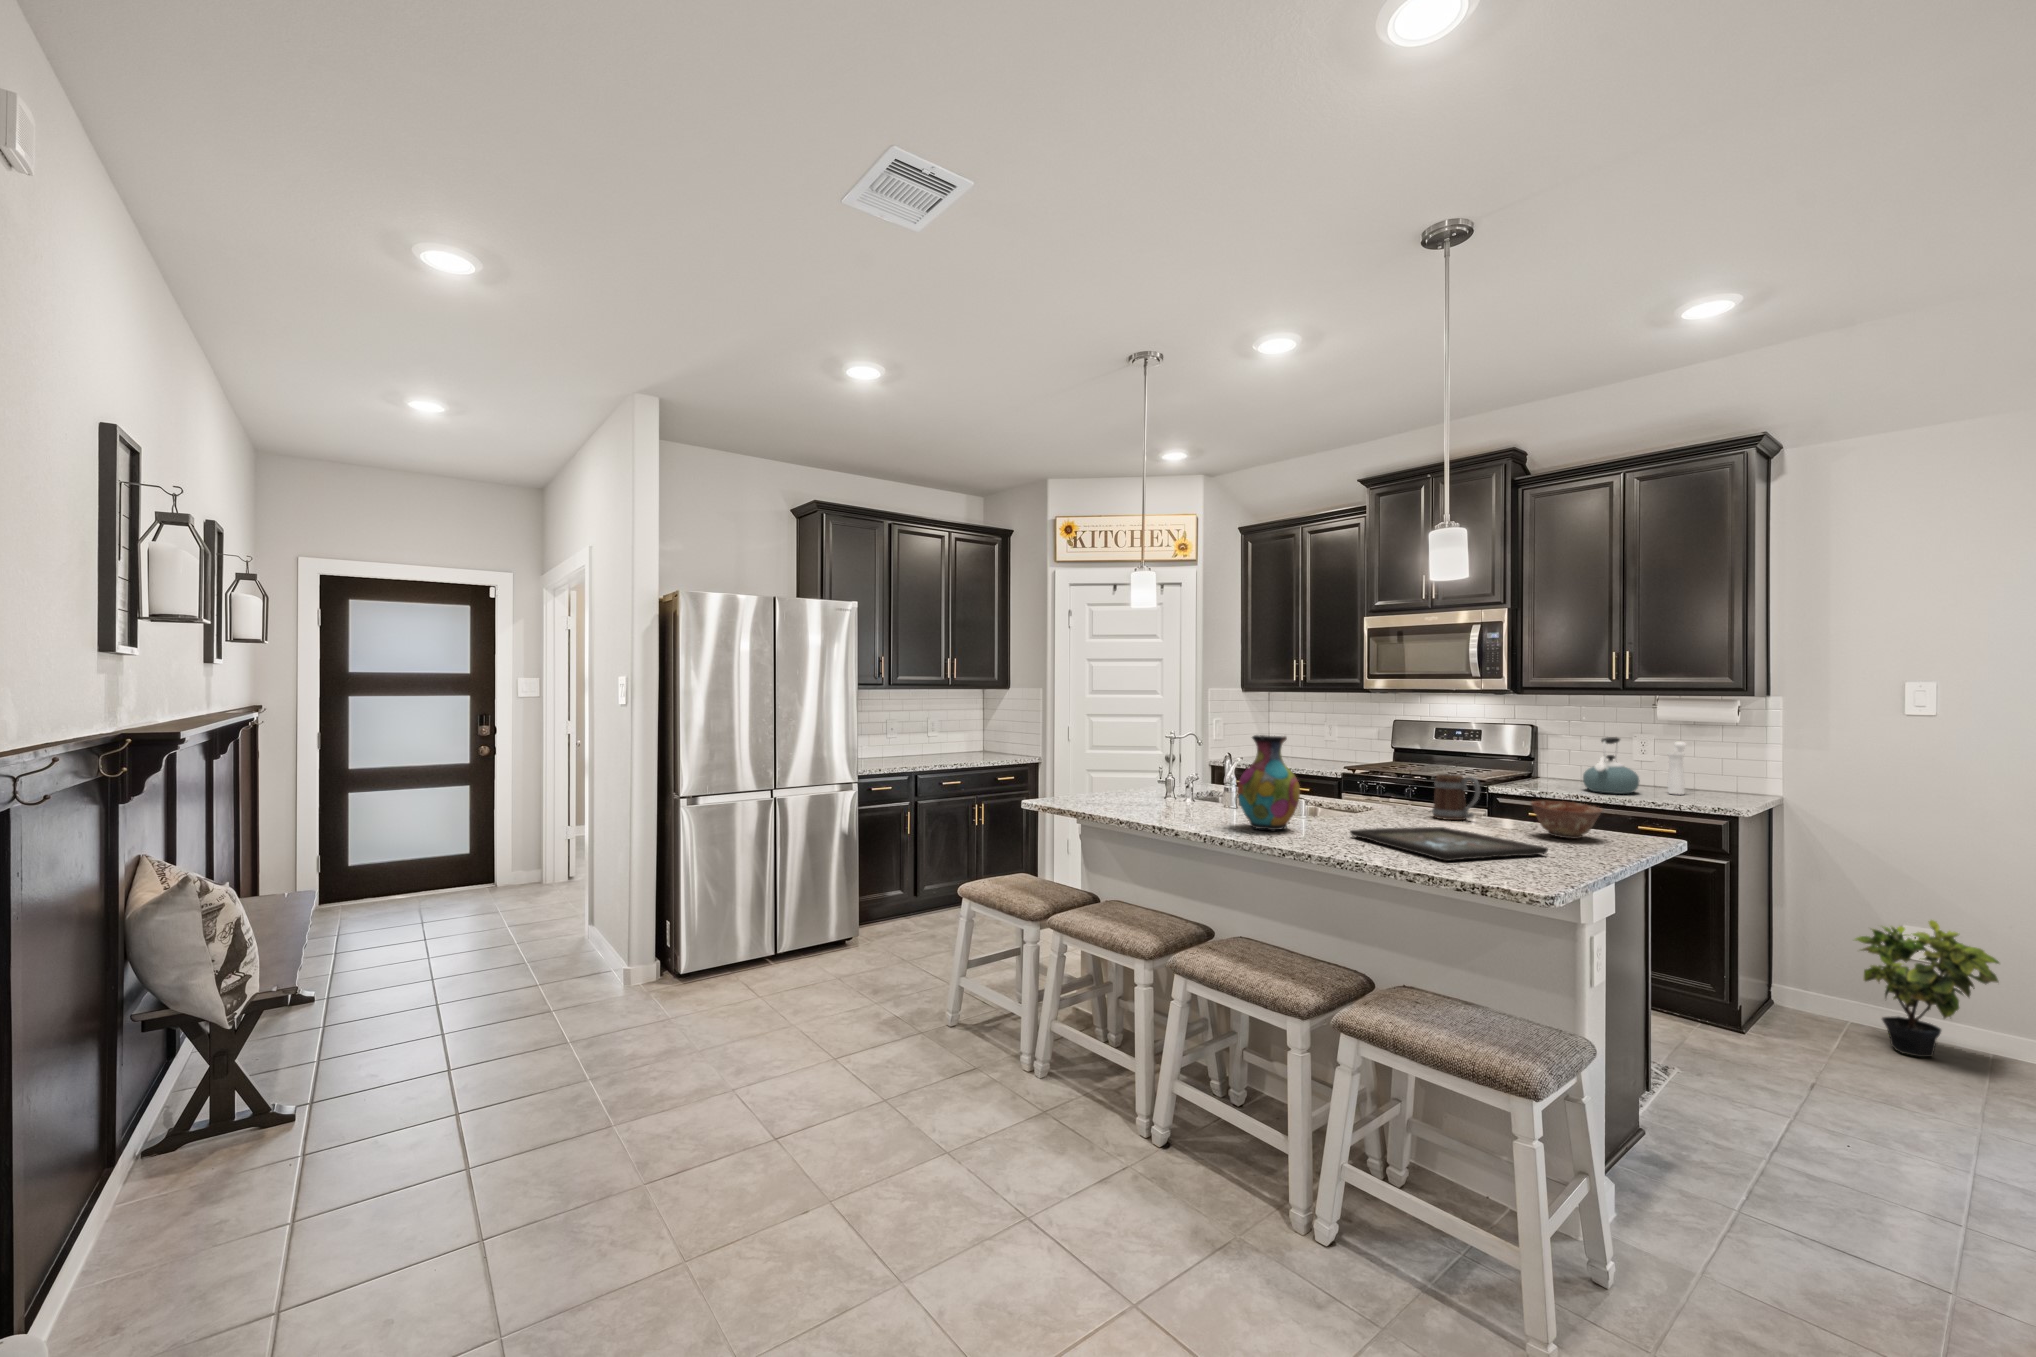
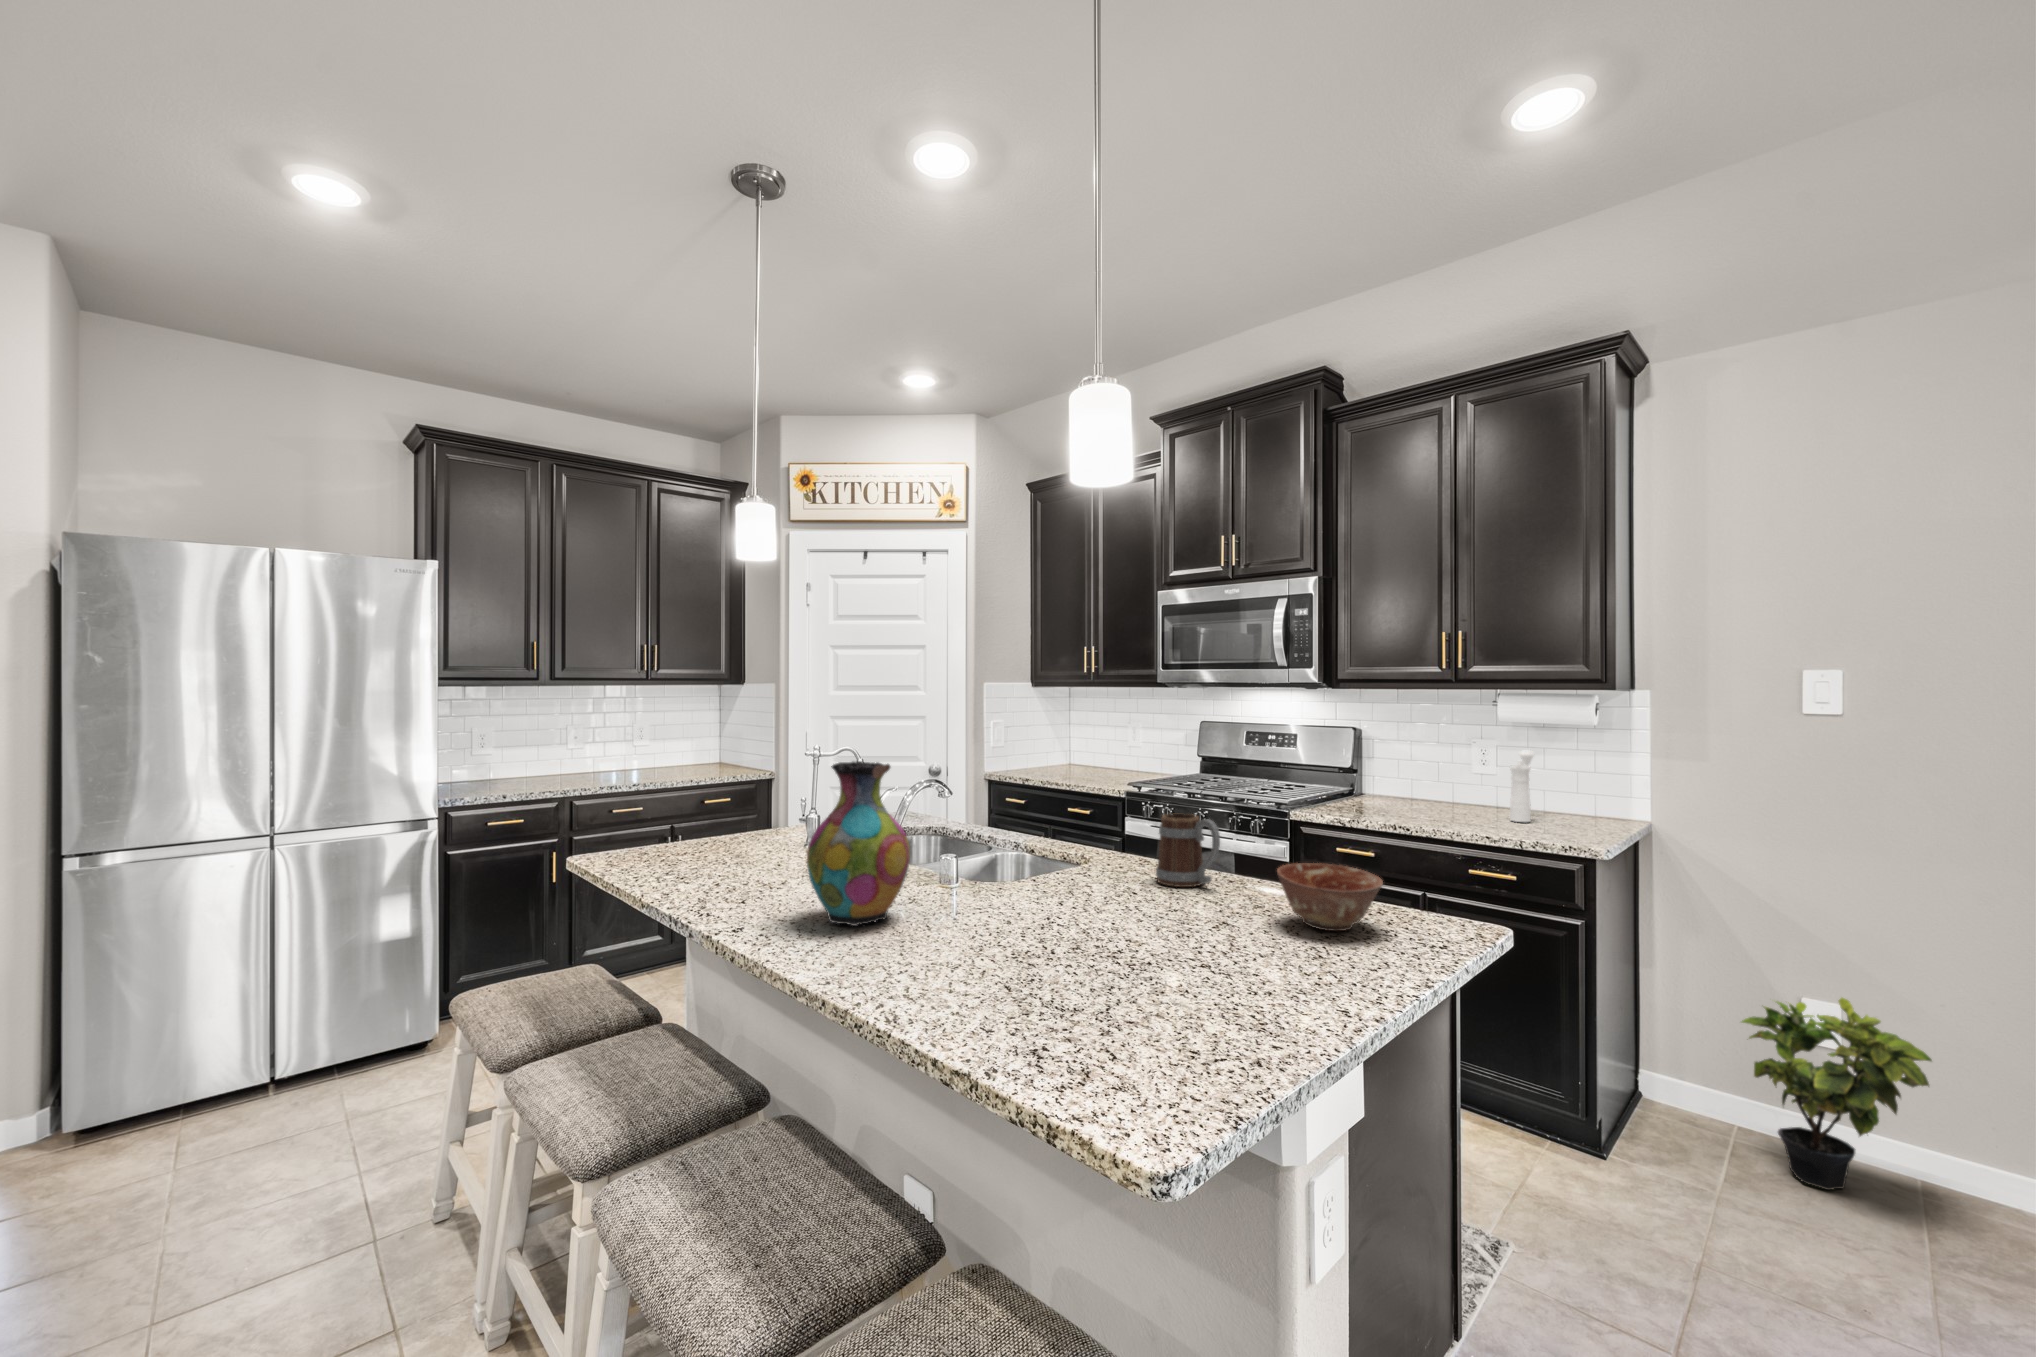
kettle: present [1583,737,1639,794] -> none [1405,746,1475,822]
tray: present [1350,827,1548,861] -> none [971,911,1270,1013]

